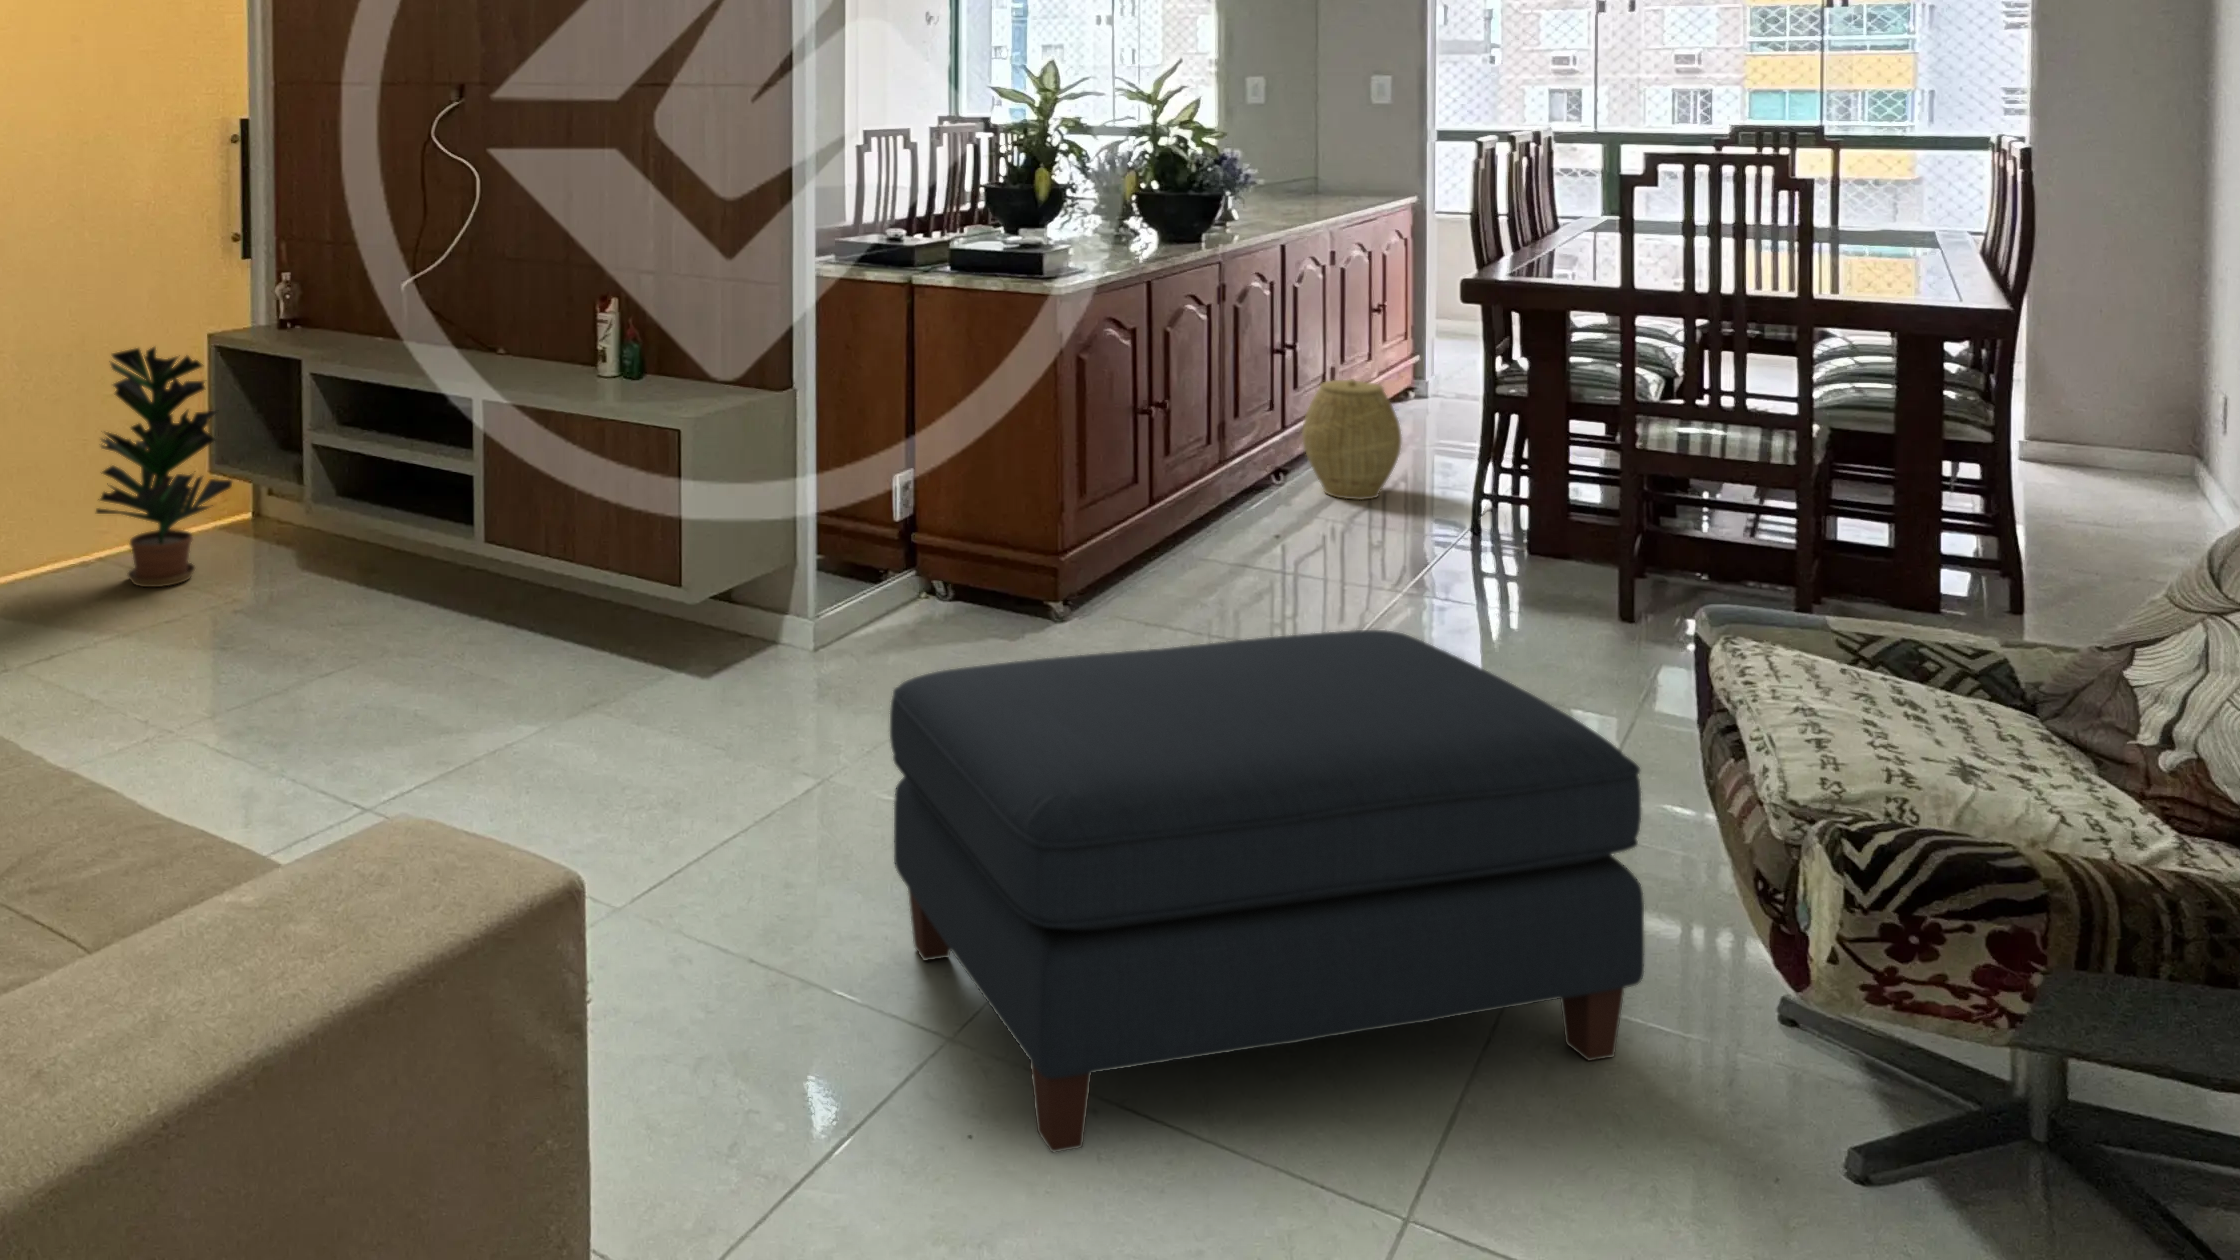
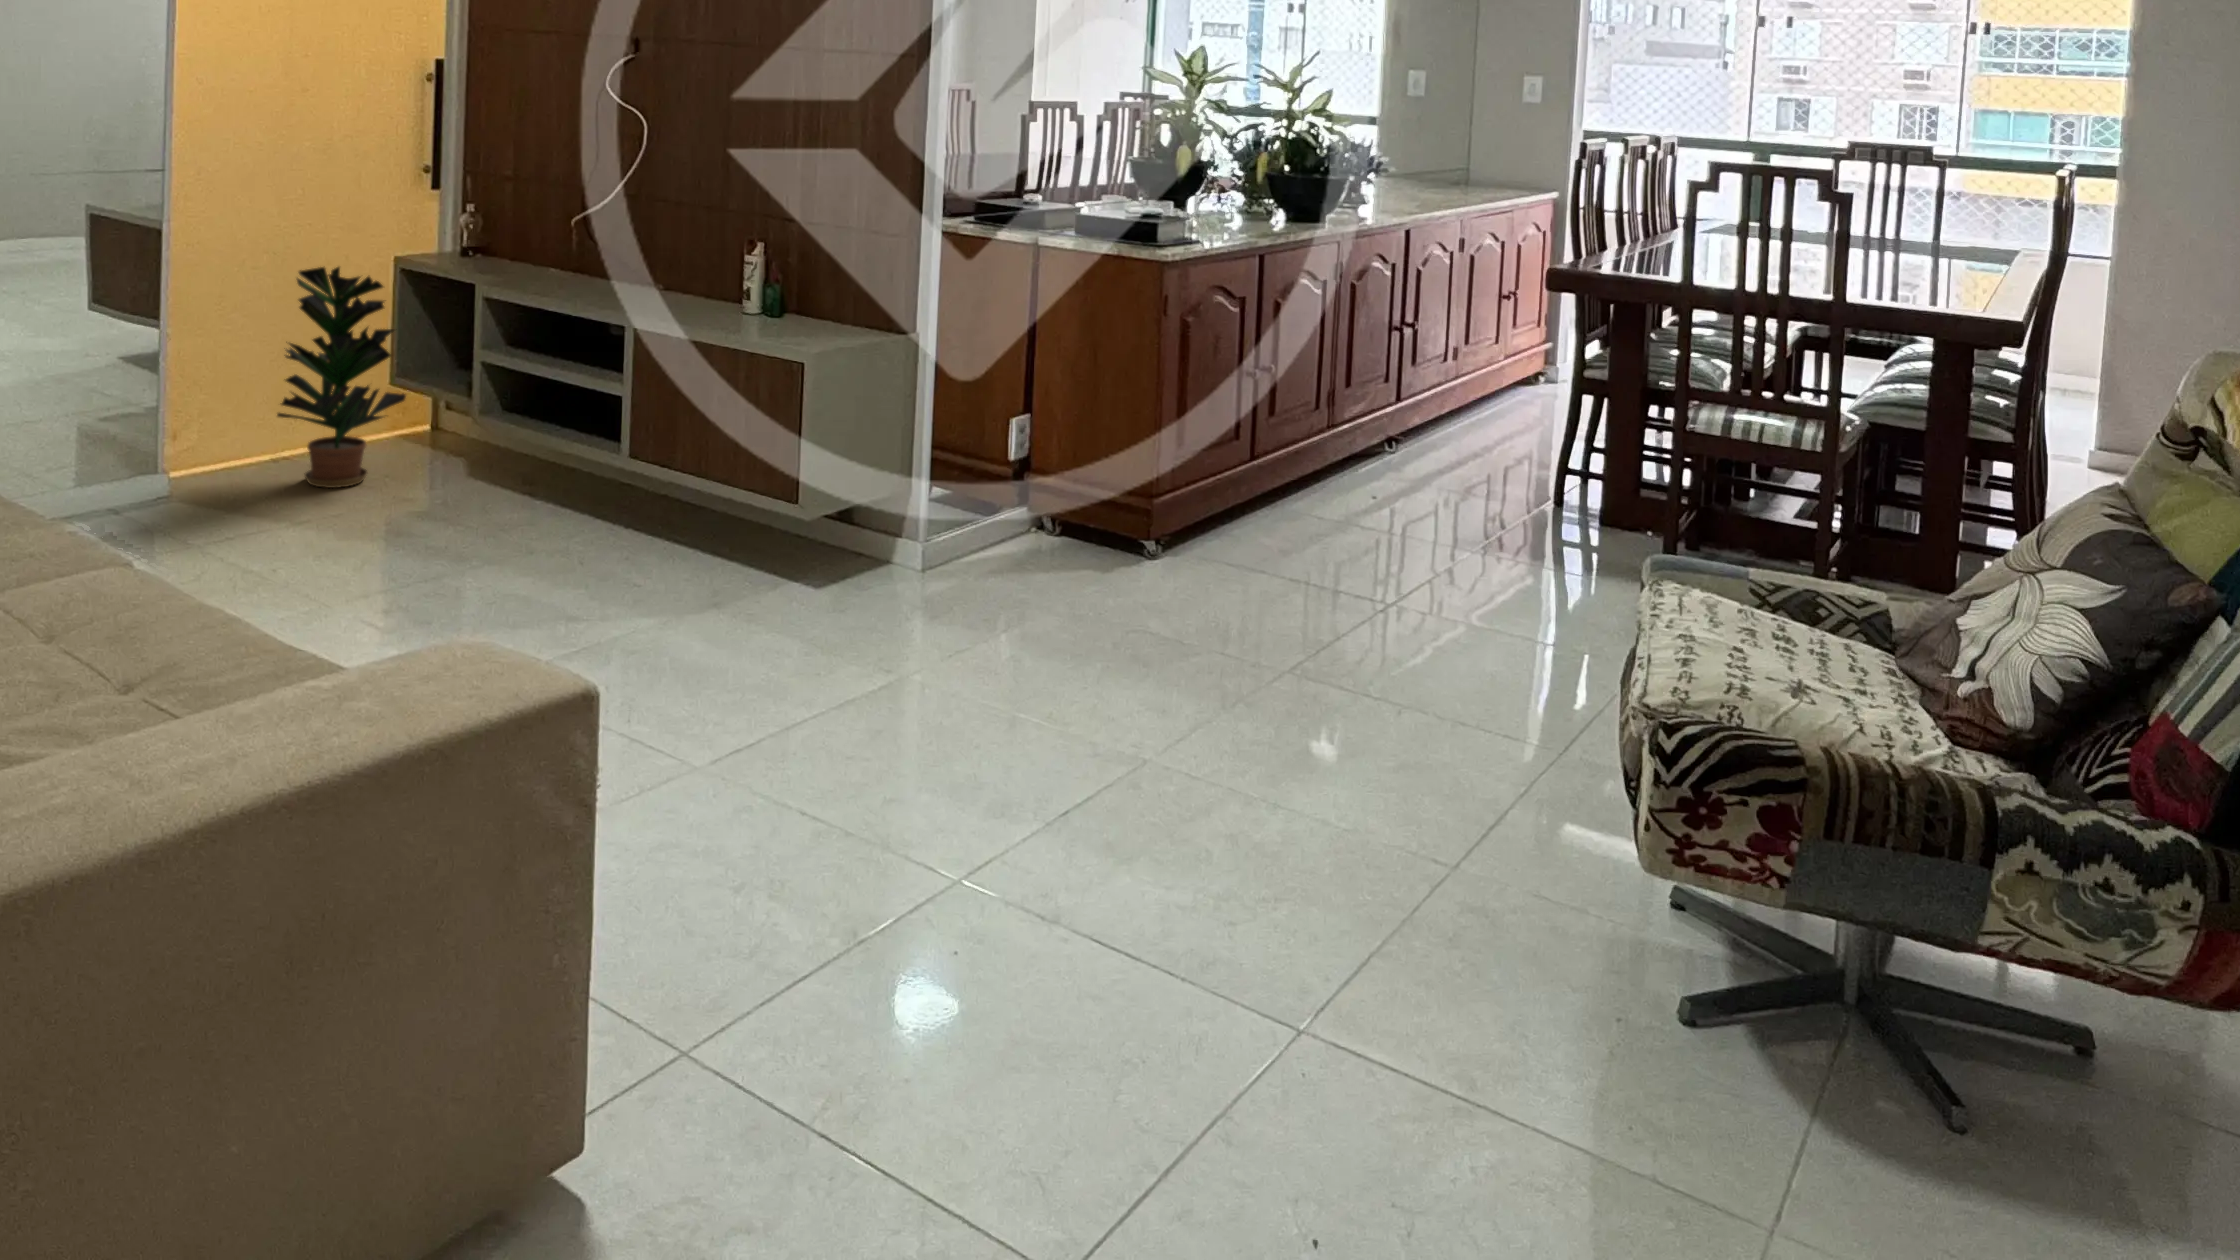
woven basket: present [1302,379,1402,500] -> none [1414,358,1505,470]
ottoman: present [890,630,1644,1152] -> none [942,565,1560,969]

